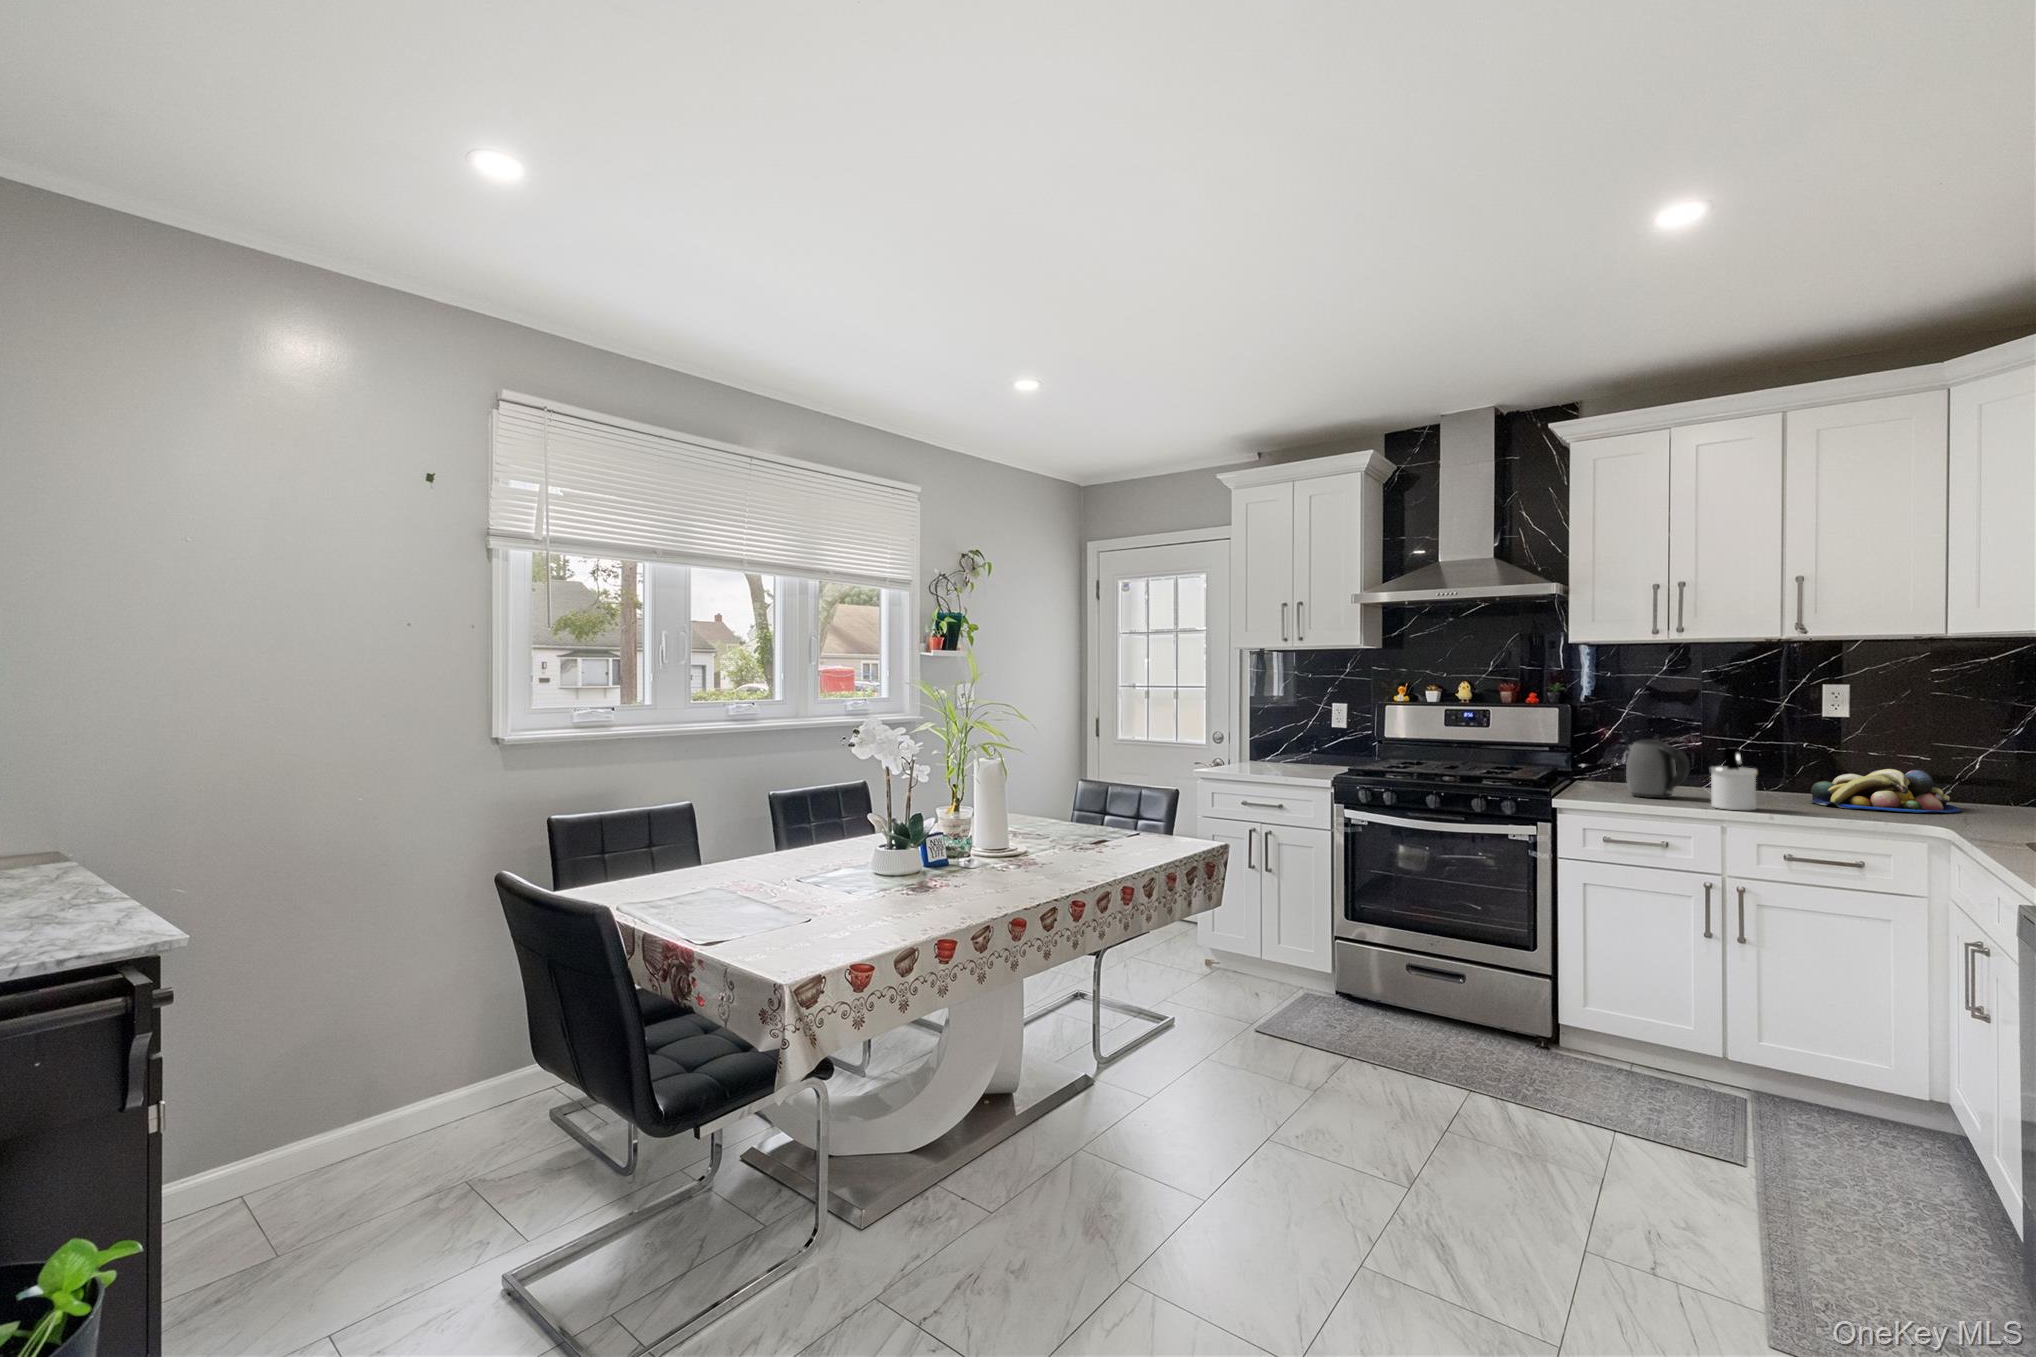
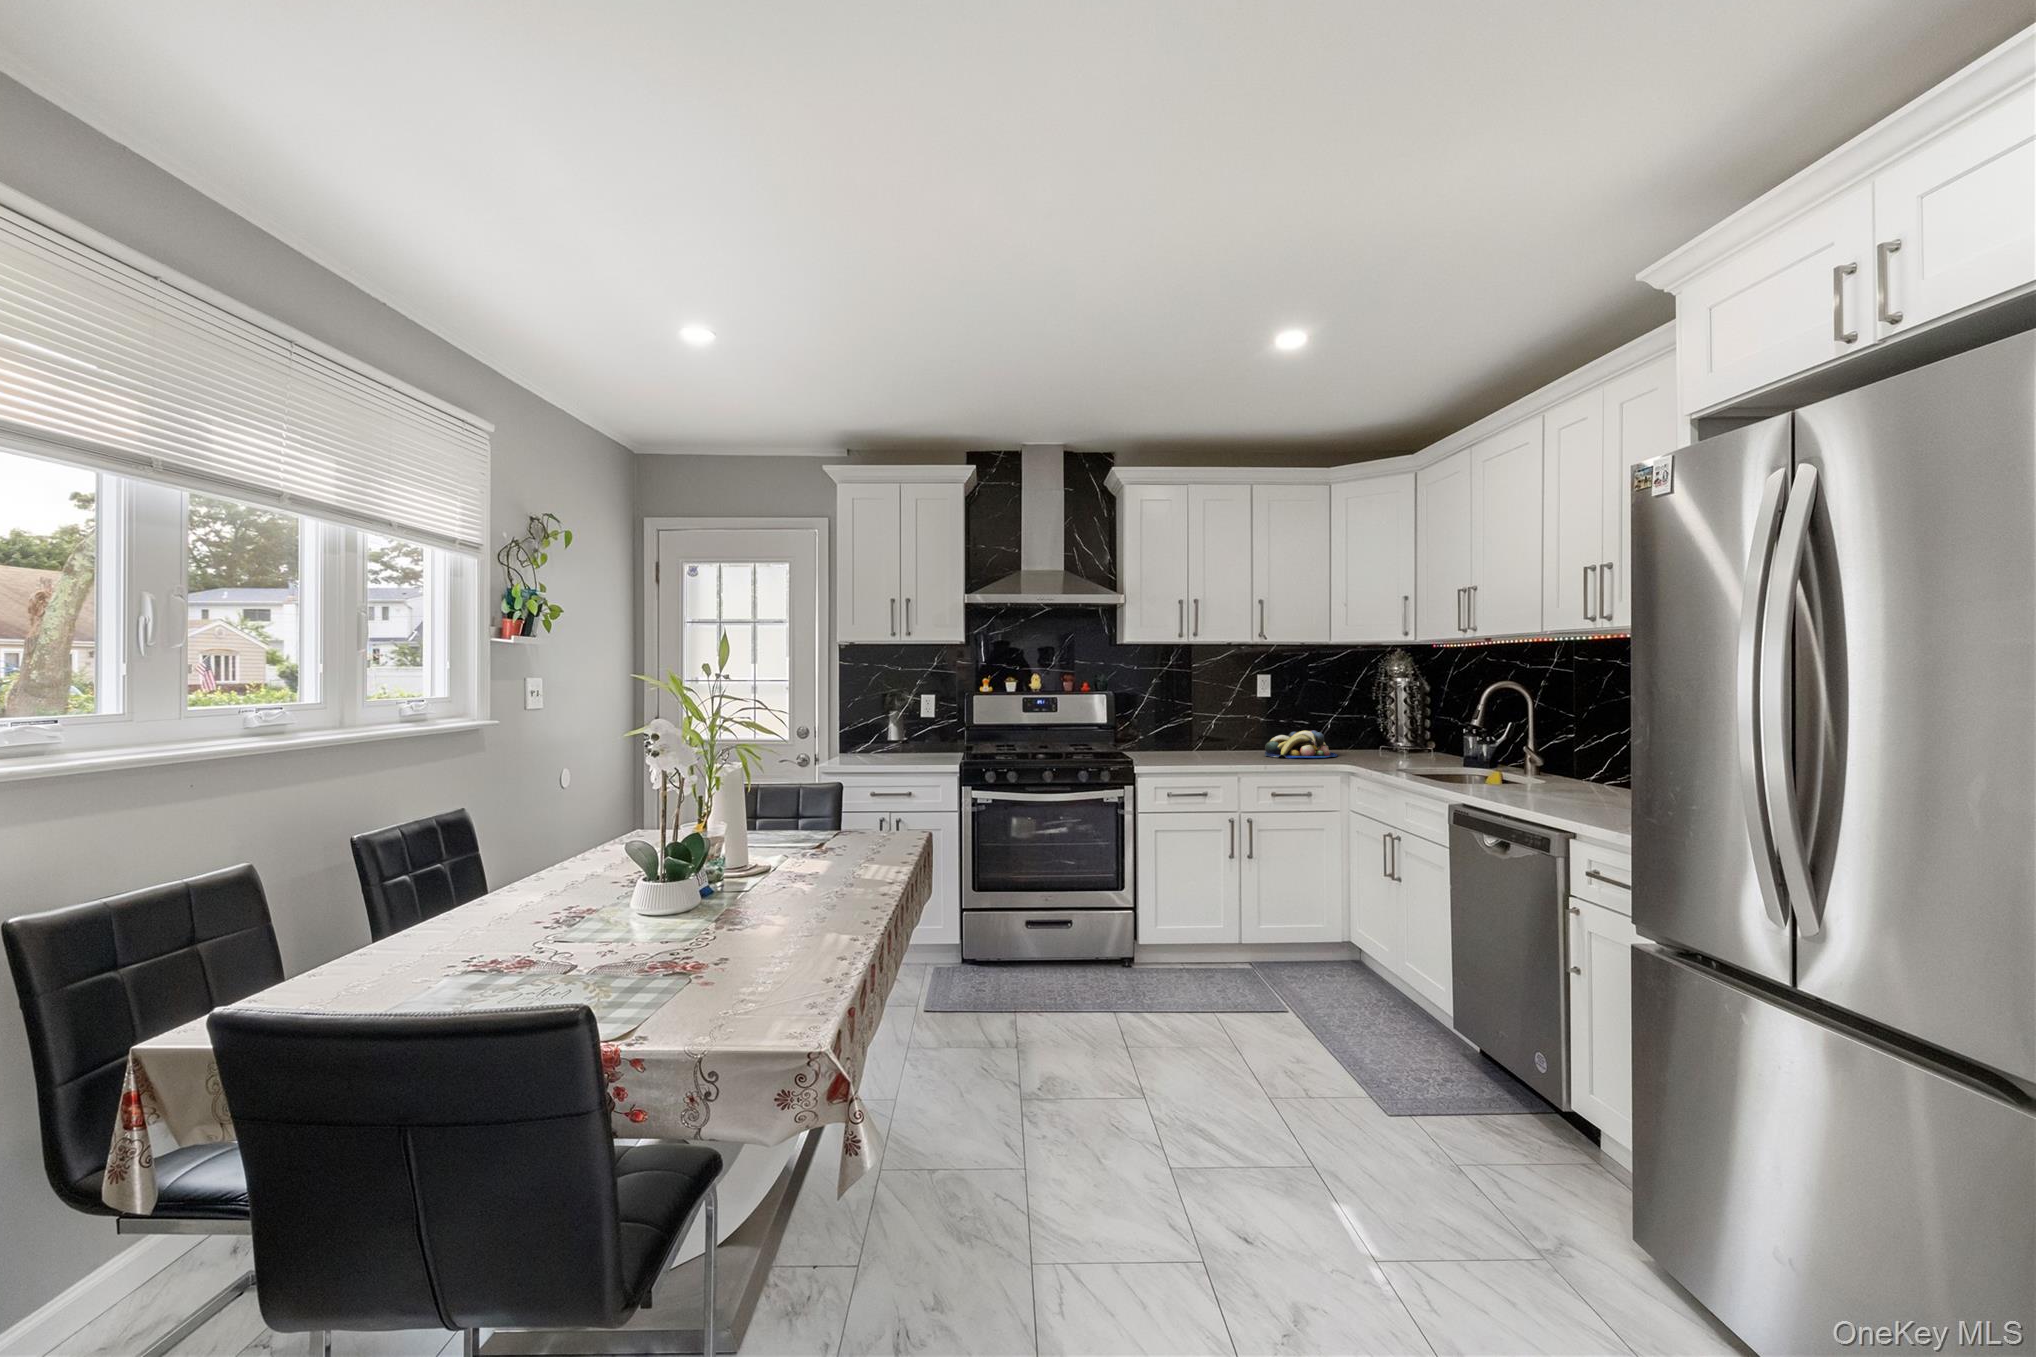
kettle: present [1626,740,1689,798] -> none [1164,717,1207,761]
soap dispenser: present [1710,747,1757,810] -> none [1228,721,1255,765]

